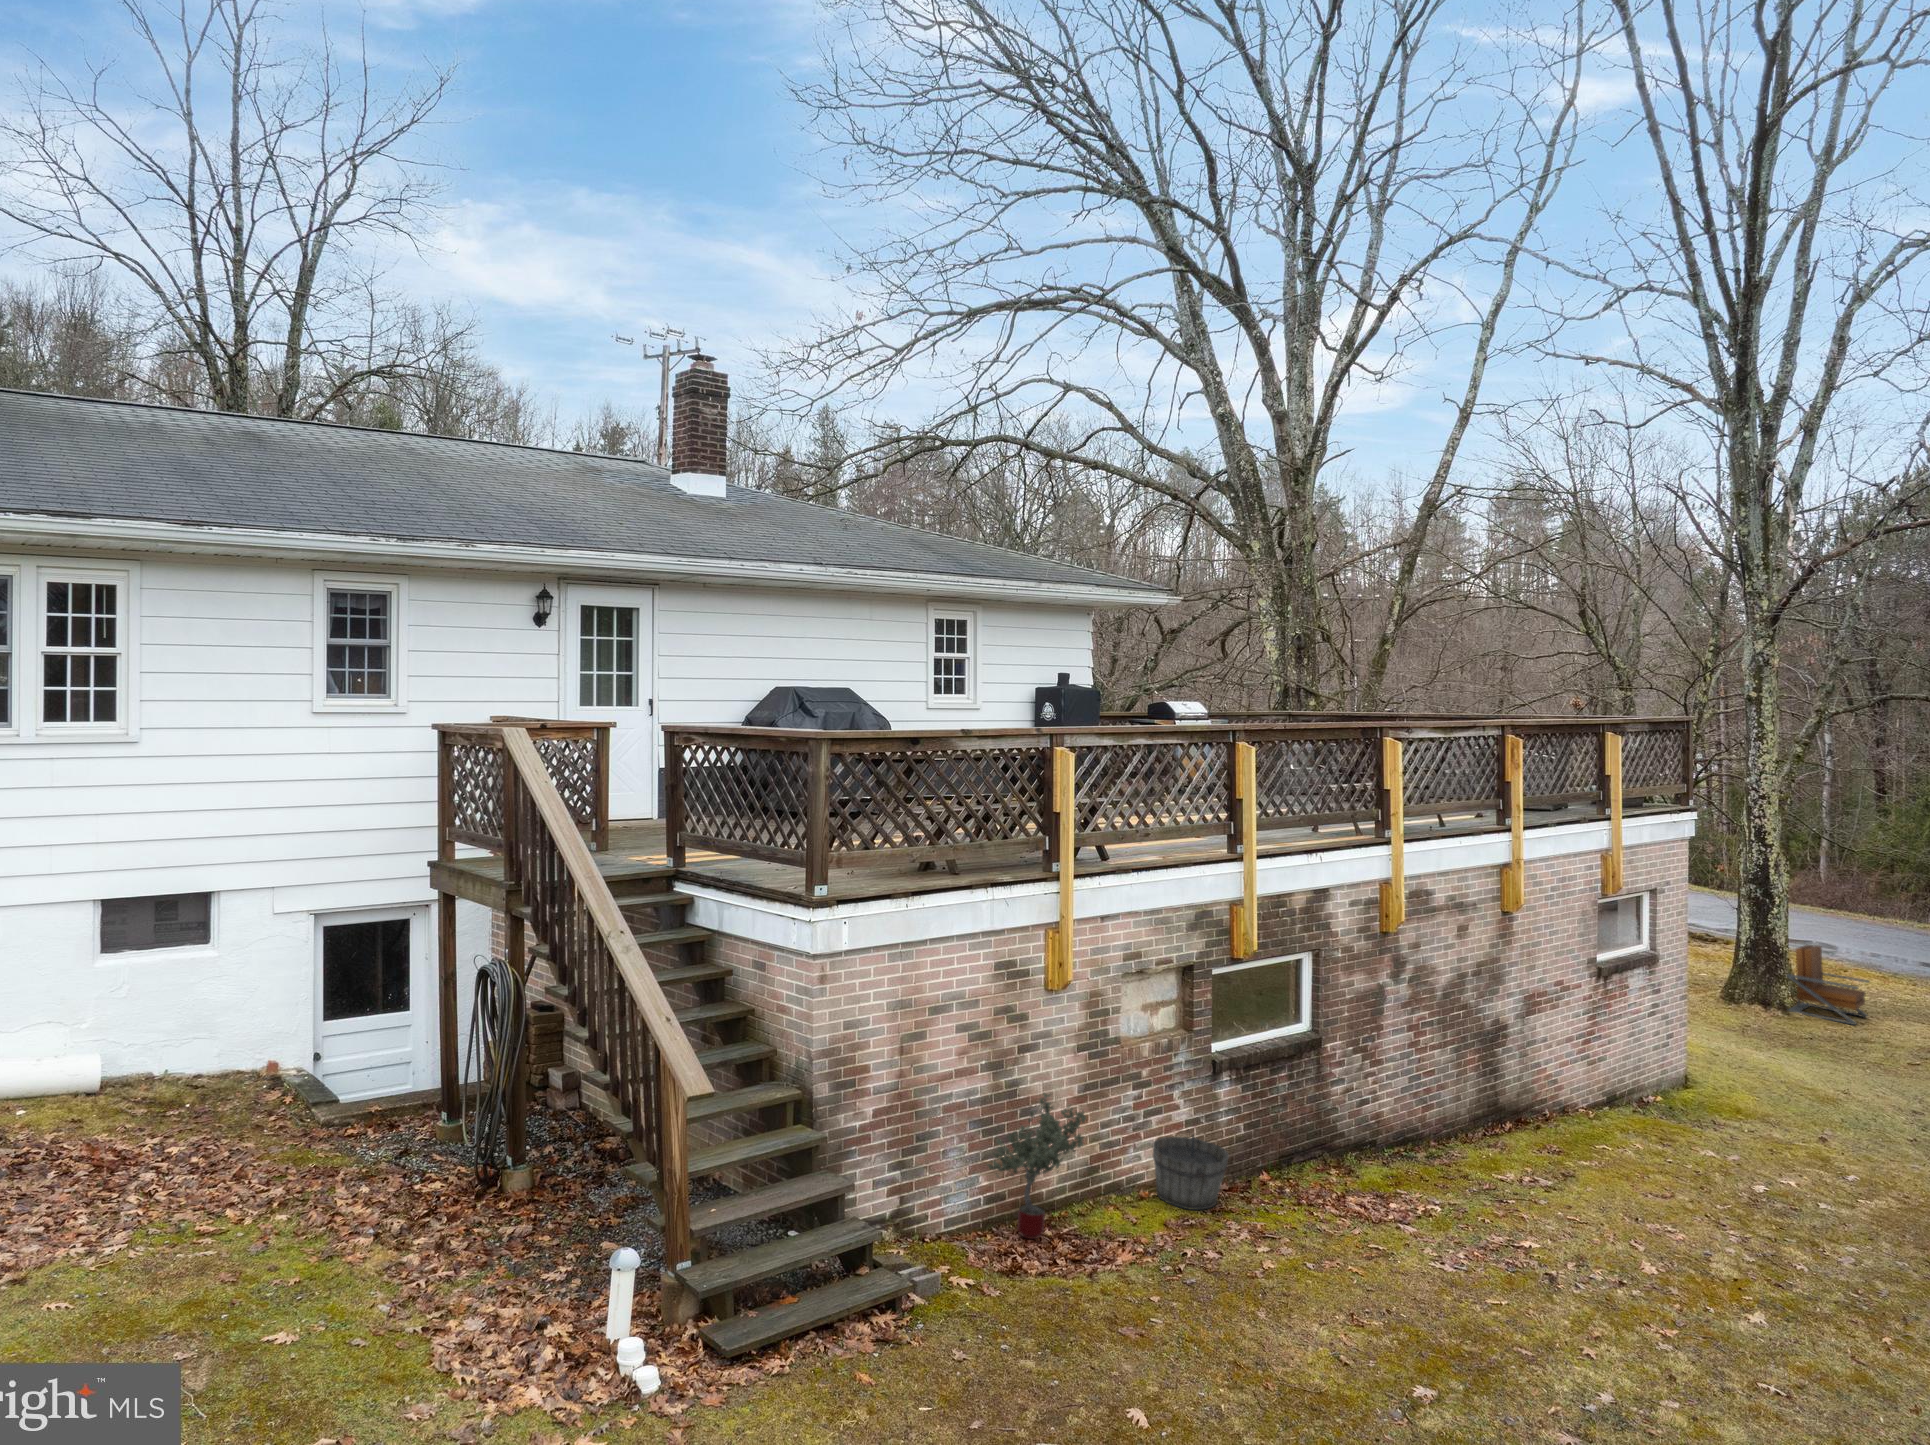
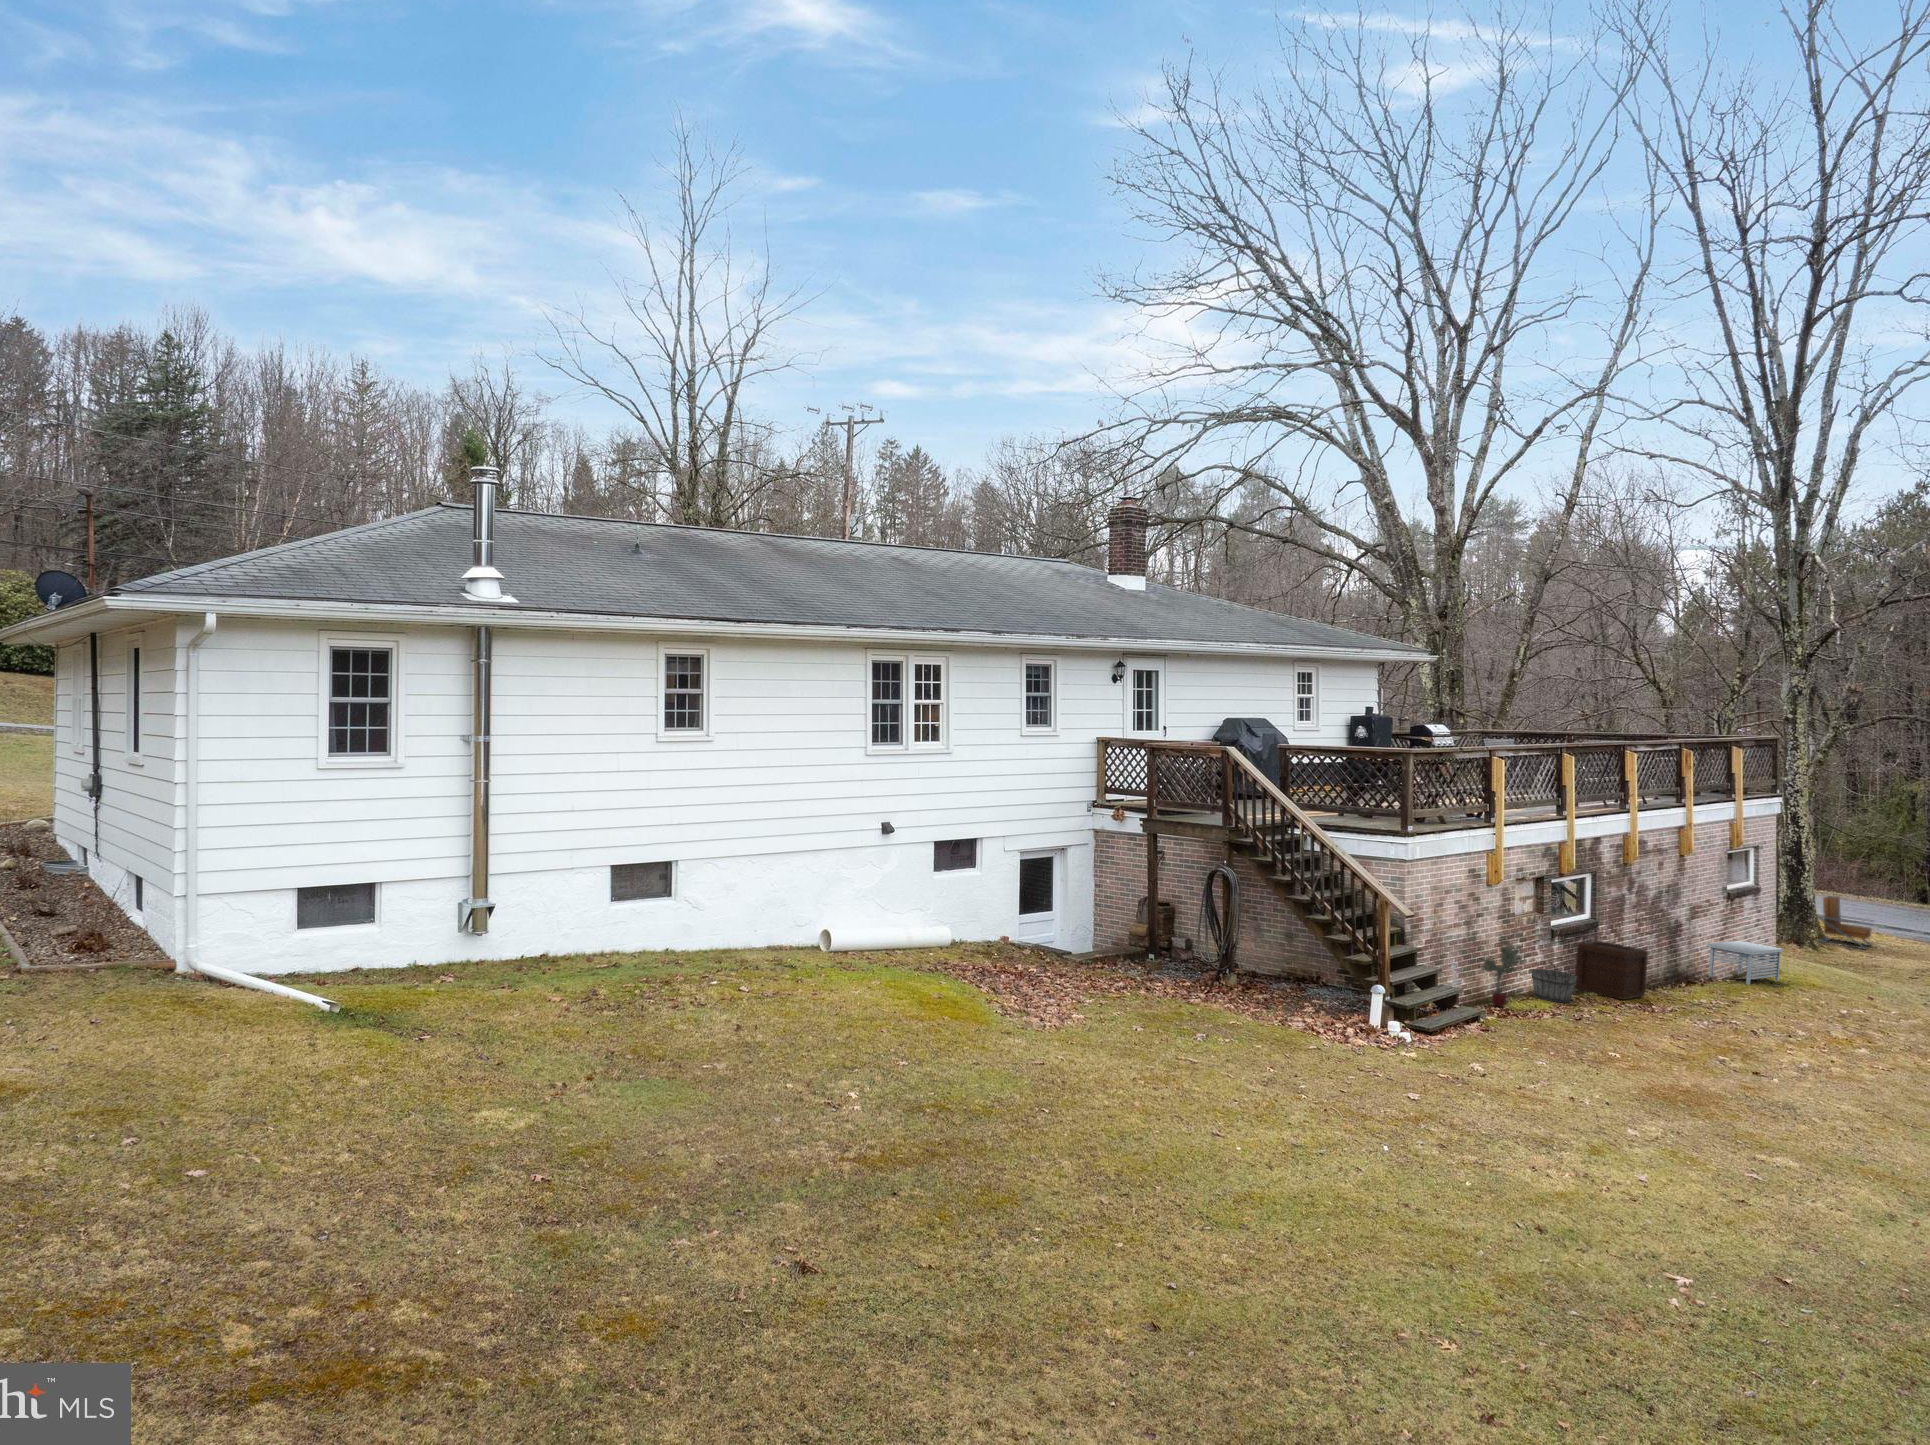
storage bench: none [1560,1041,1687,1124] -> present [1707,941,1783,985]
wooden crate: none [1267,1069,1396,1190] -> present [1575,941,1648,1000]

